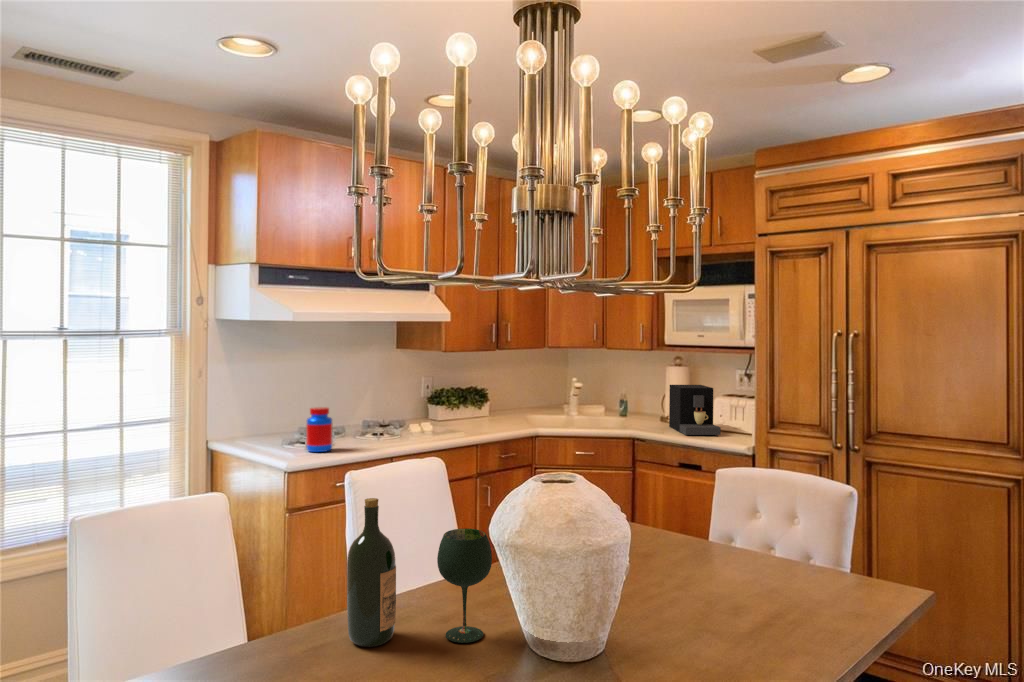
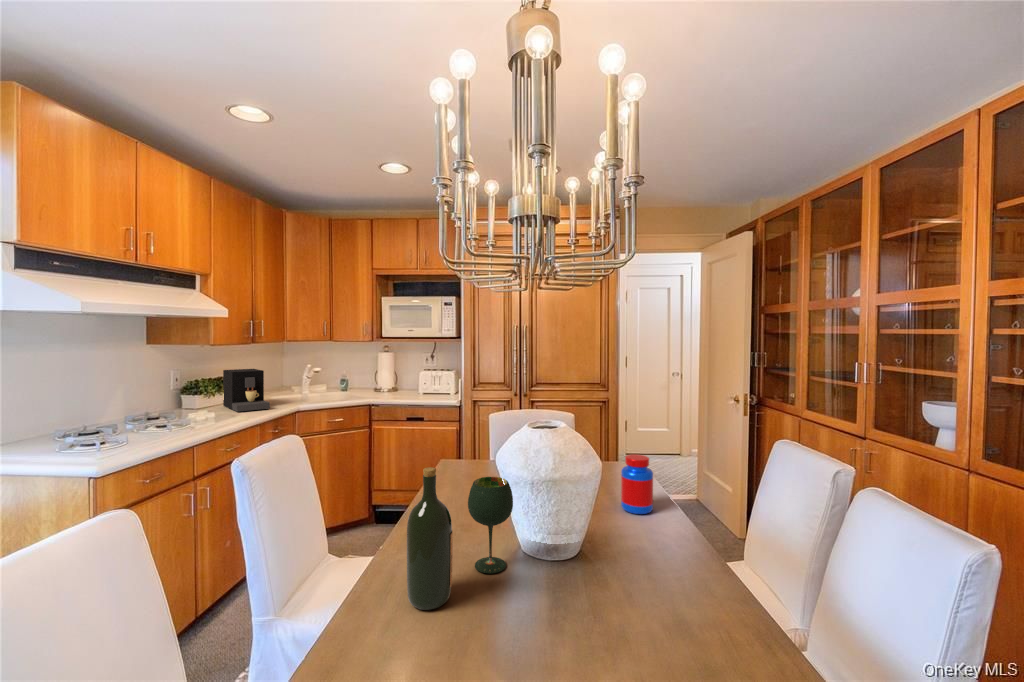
coffee maker: present [669,385,721,435] -> present [223,369,270,412]
jar: present [306,407,333,452] -> present [621,454,653,514]

